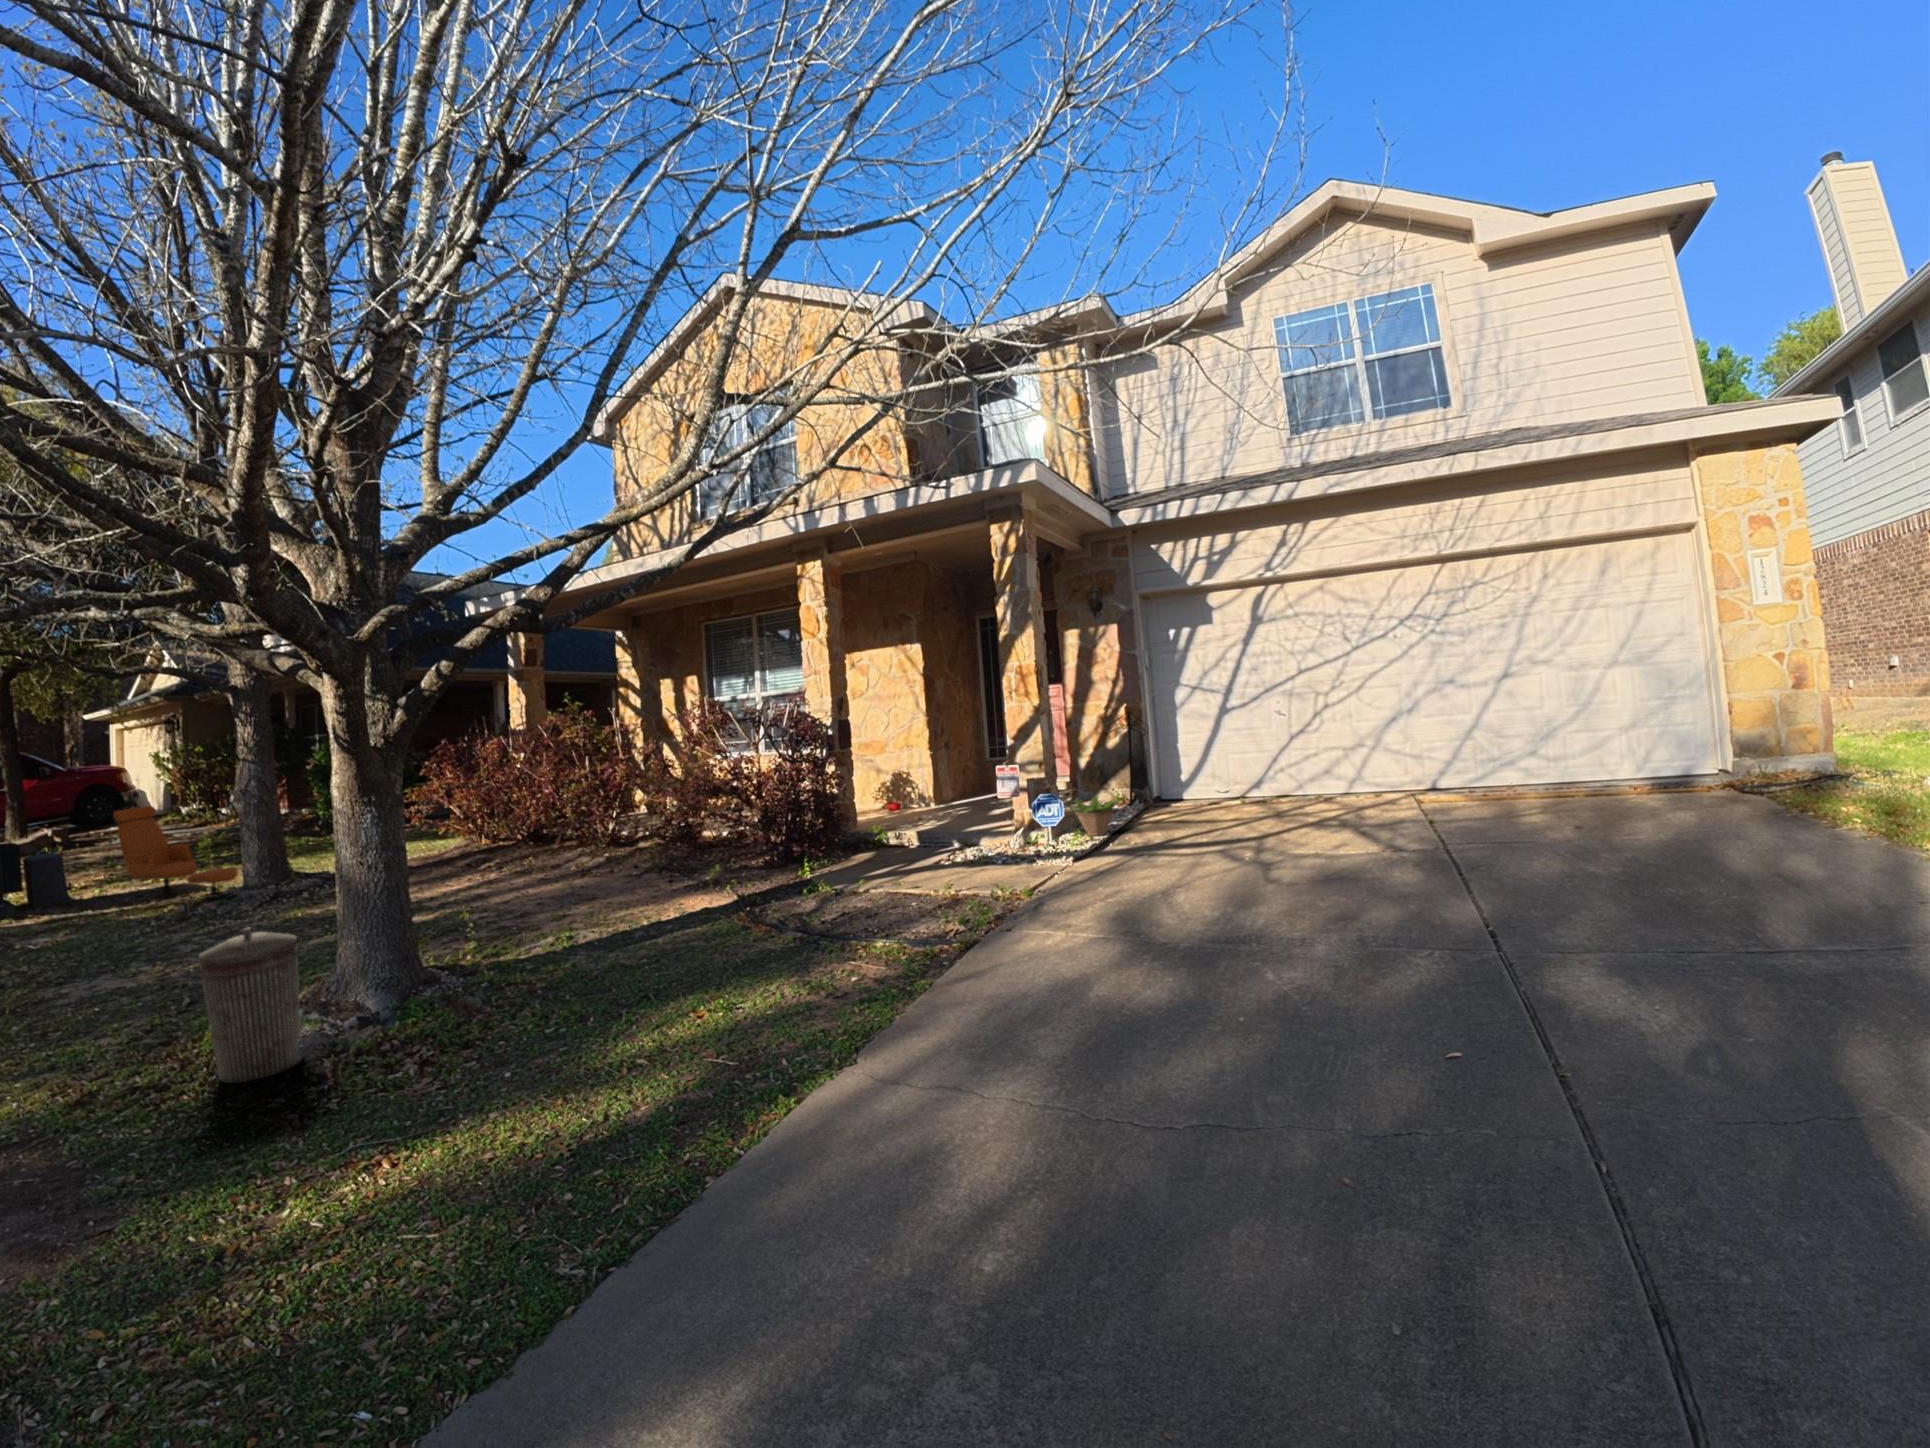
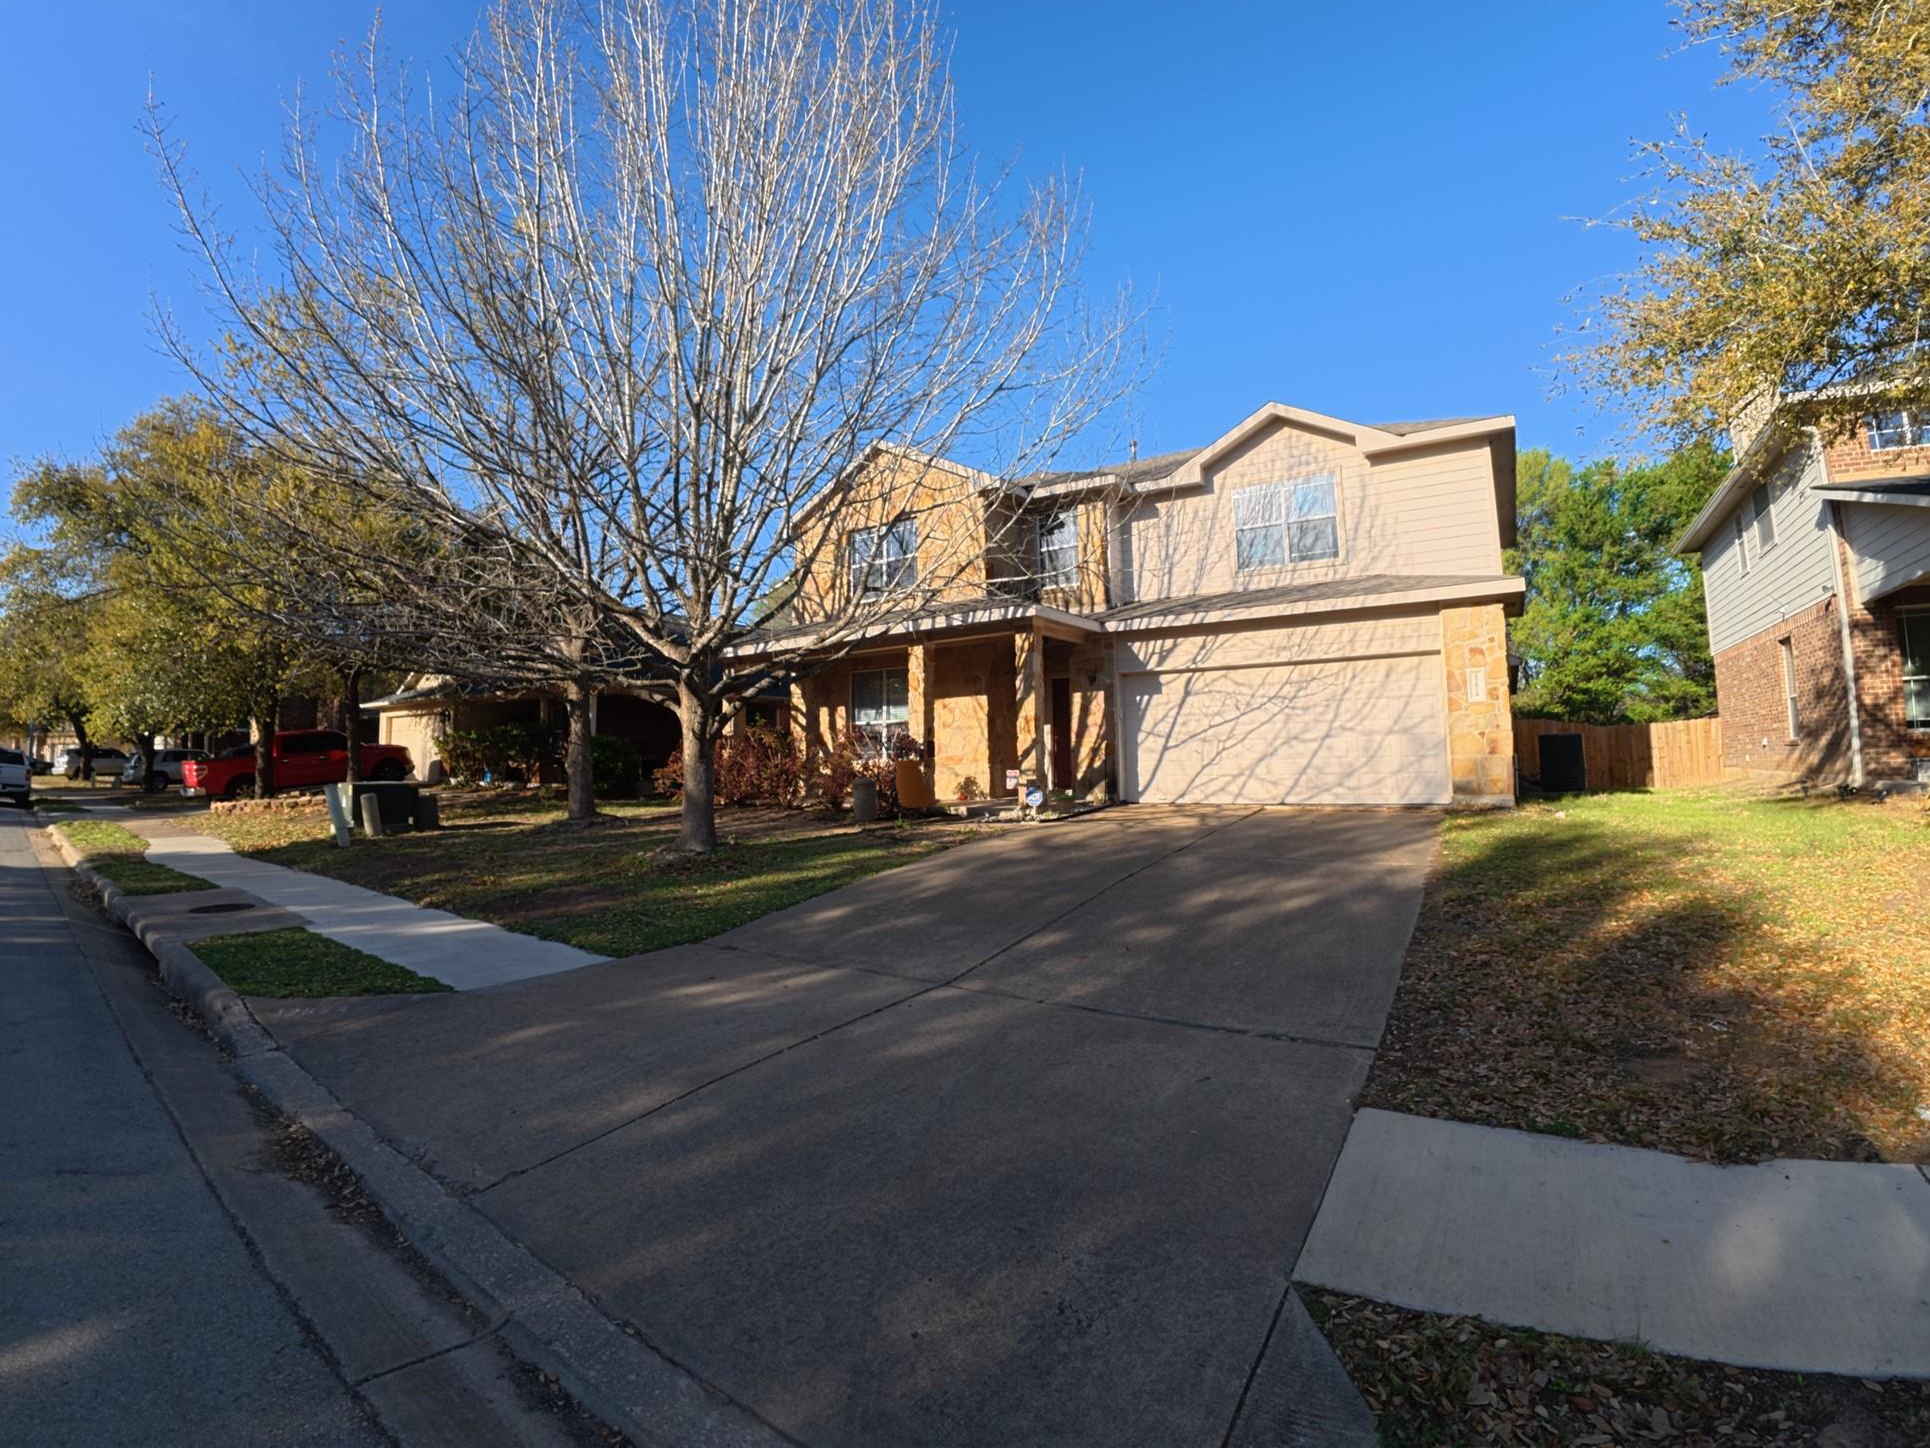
lounge chair: present [113,806,238,907] -> present [895,760,941,820]
trash can: present [190,927,306,1083] -> present [852,777,878,821]

